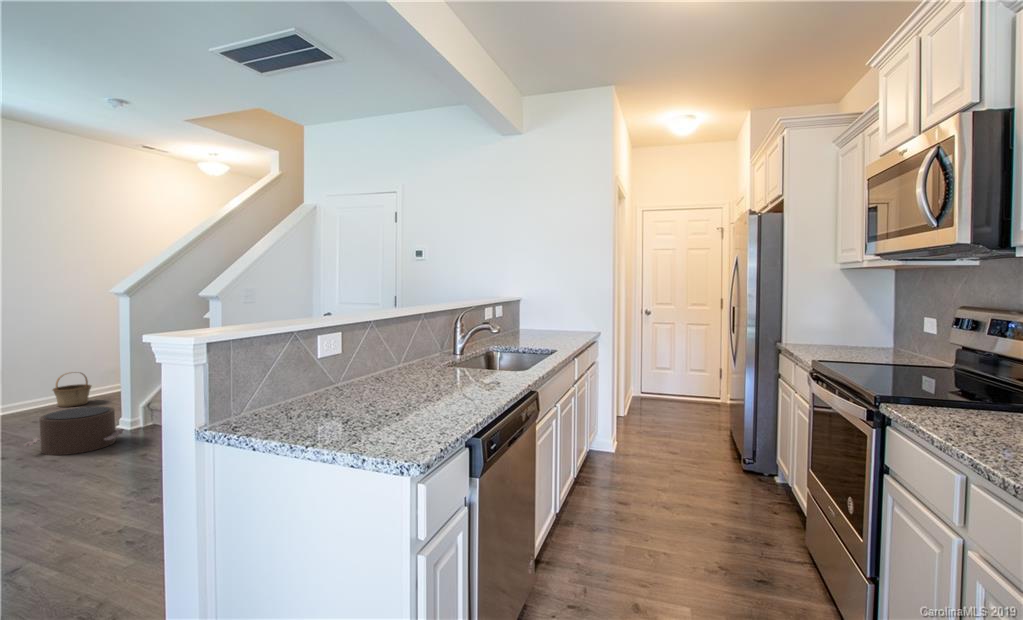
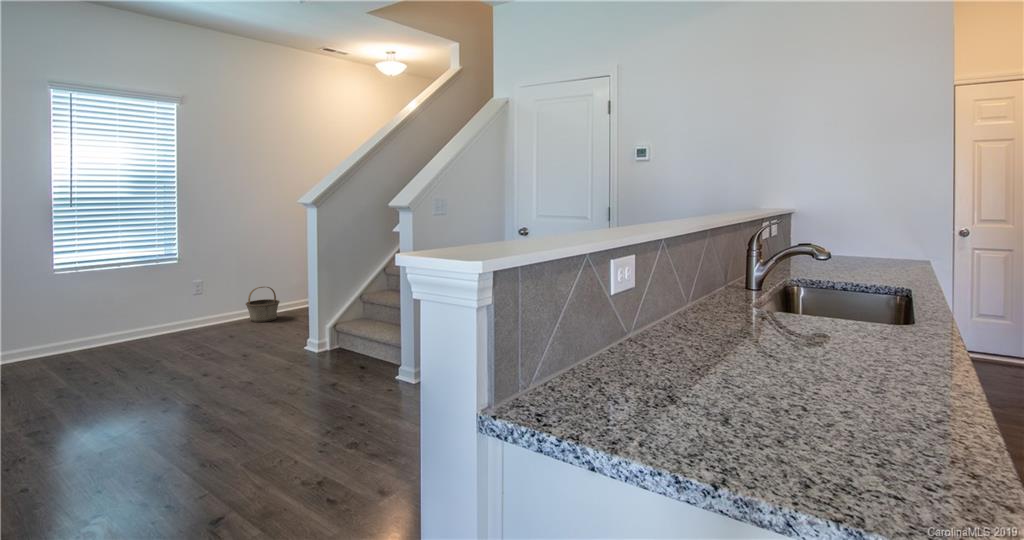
pouf: present [24,406,124,455] -> none [223,326,314,376]

